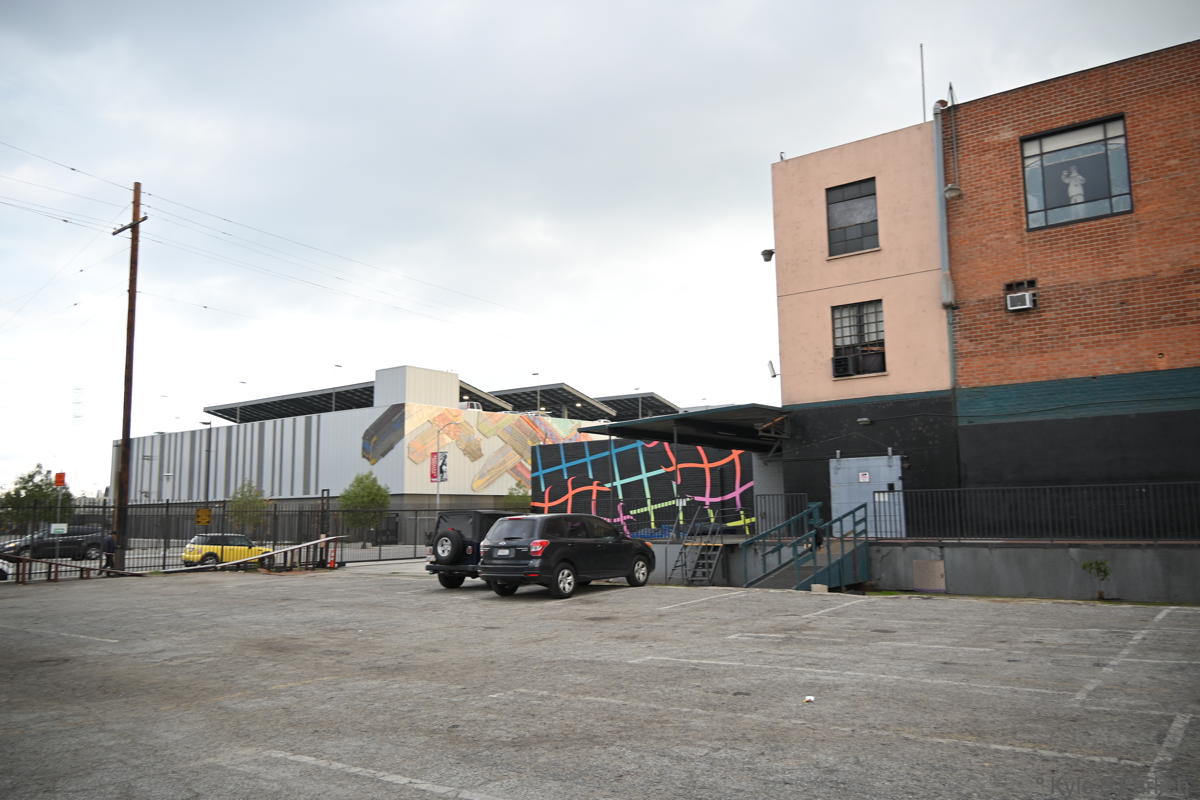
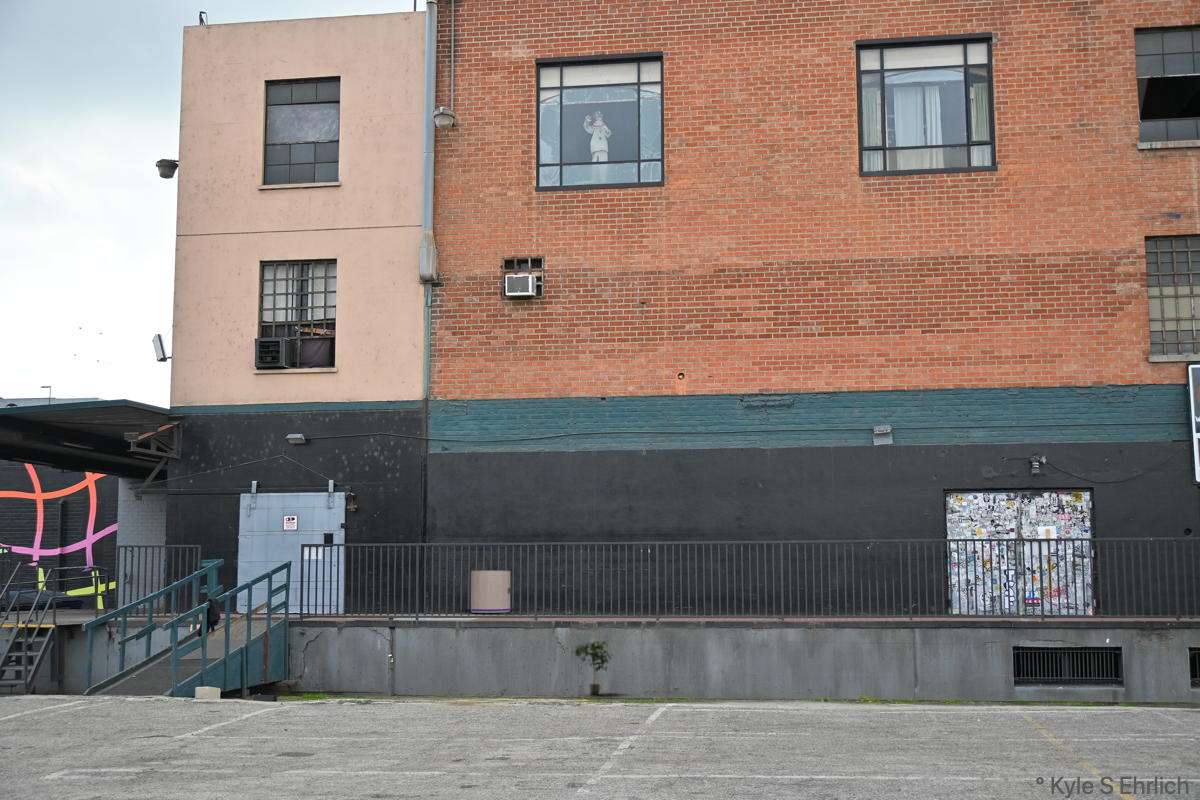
trash can: present [913,559,946,592] -> present [470,571,511,613]

